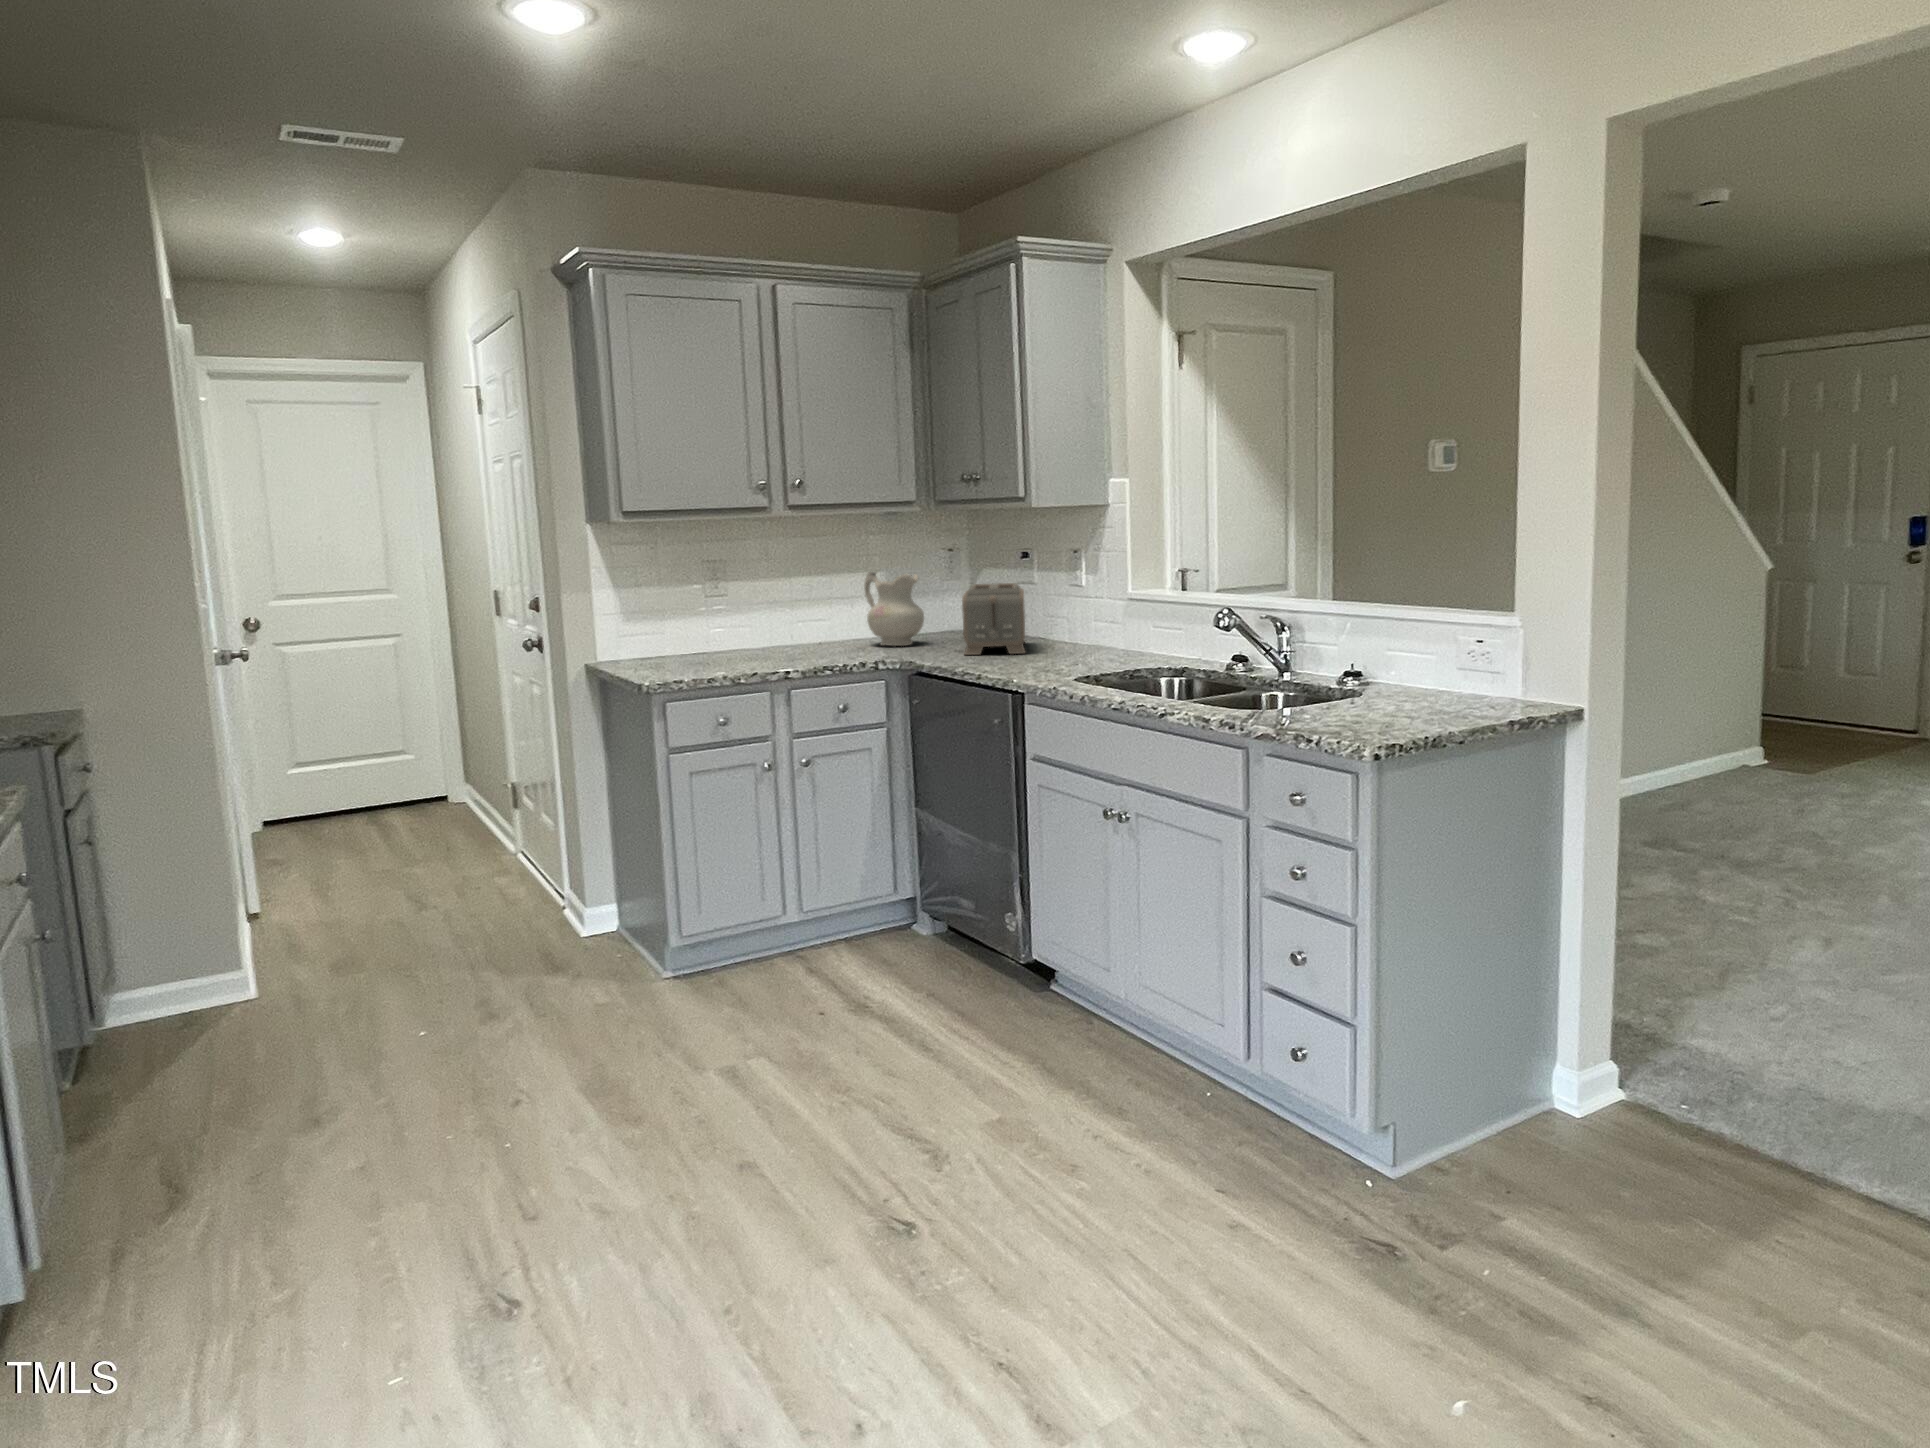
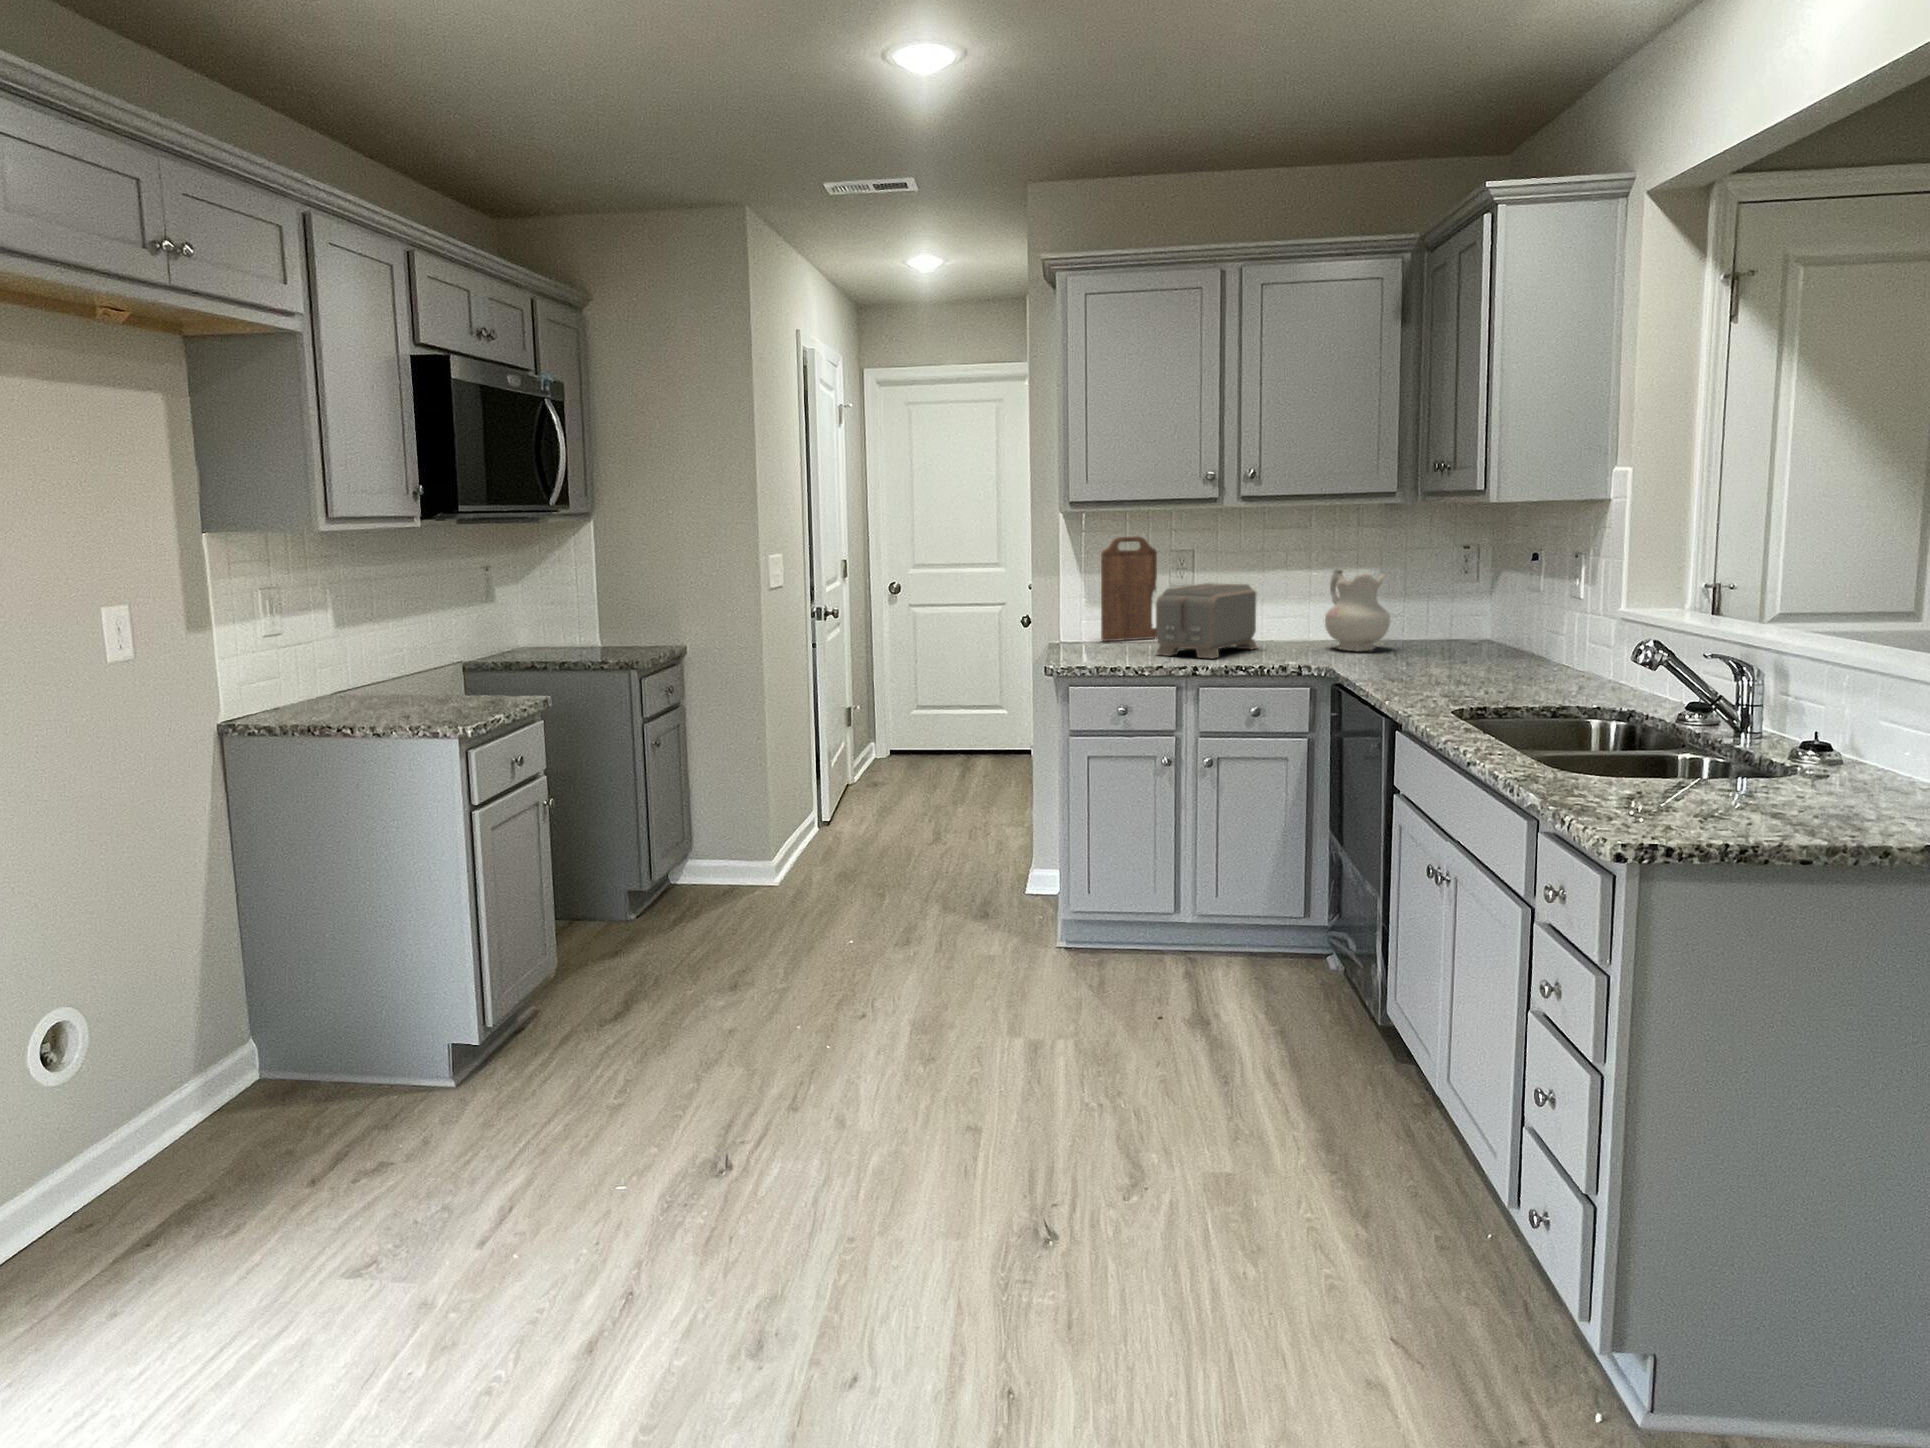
cutting board: none [640,546,696,656] -> present [1101,536,1157,641]
toaster: present [962,583,1025,655] -> present [1156,583,1257,658]

